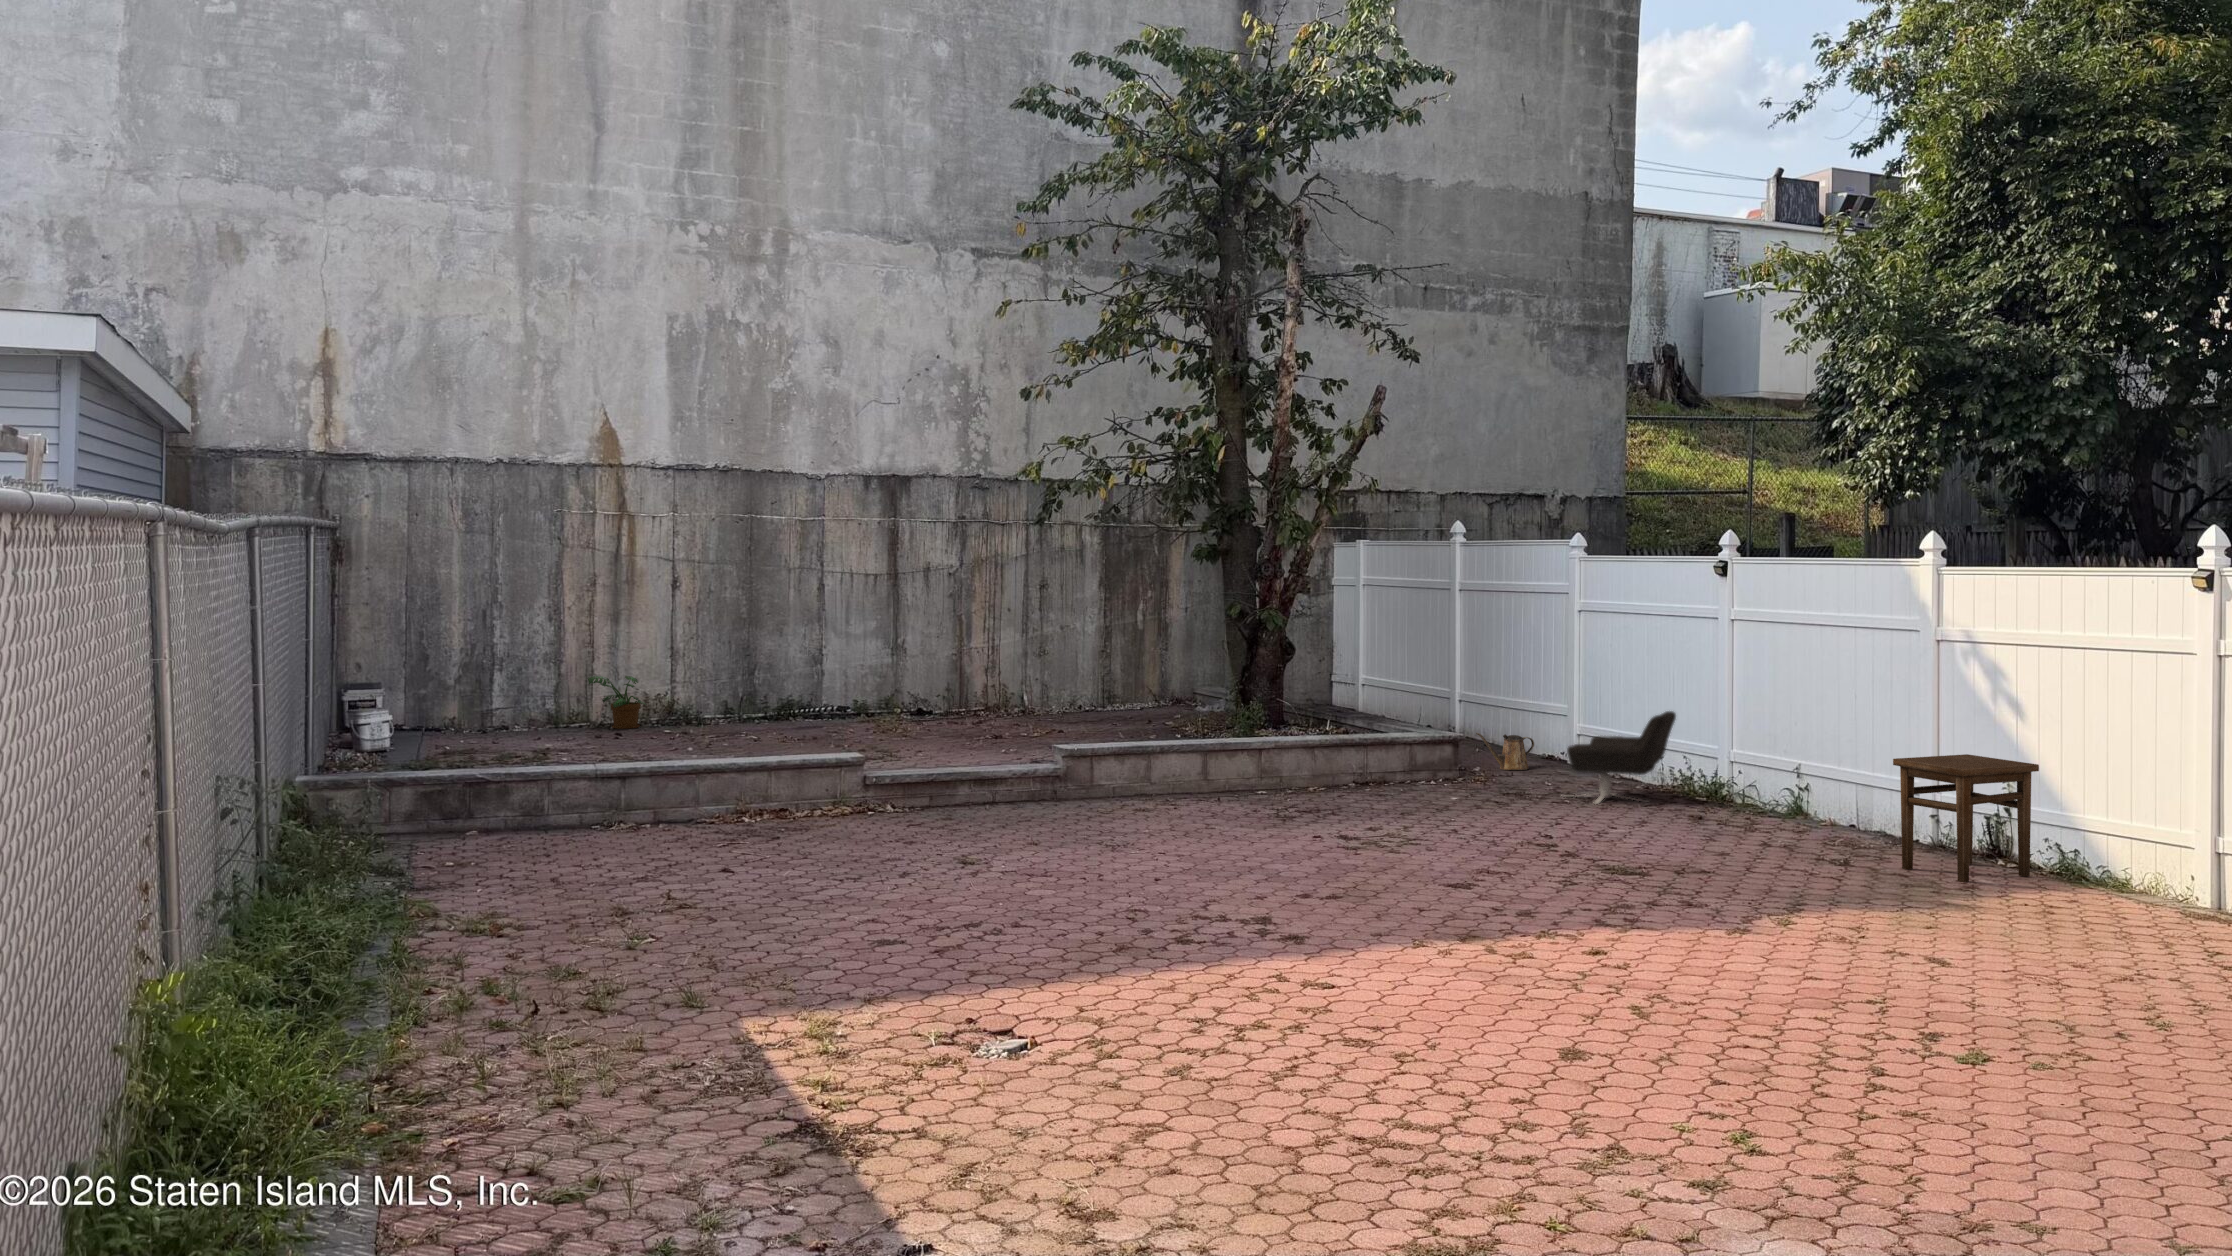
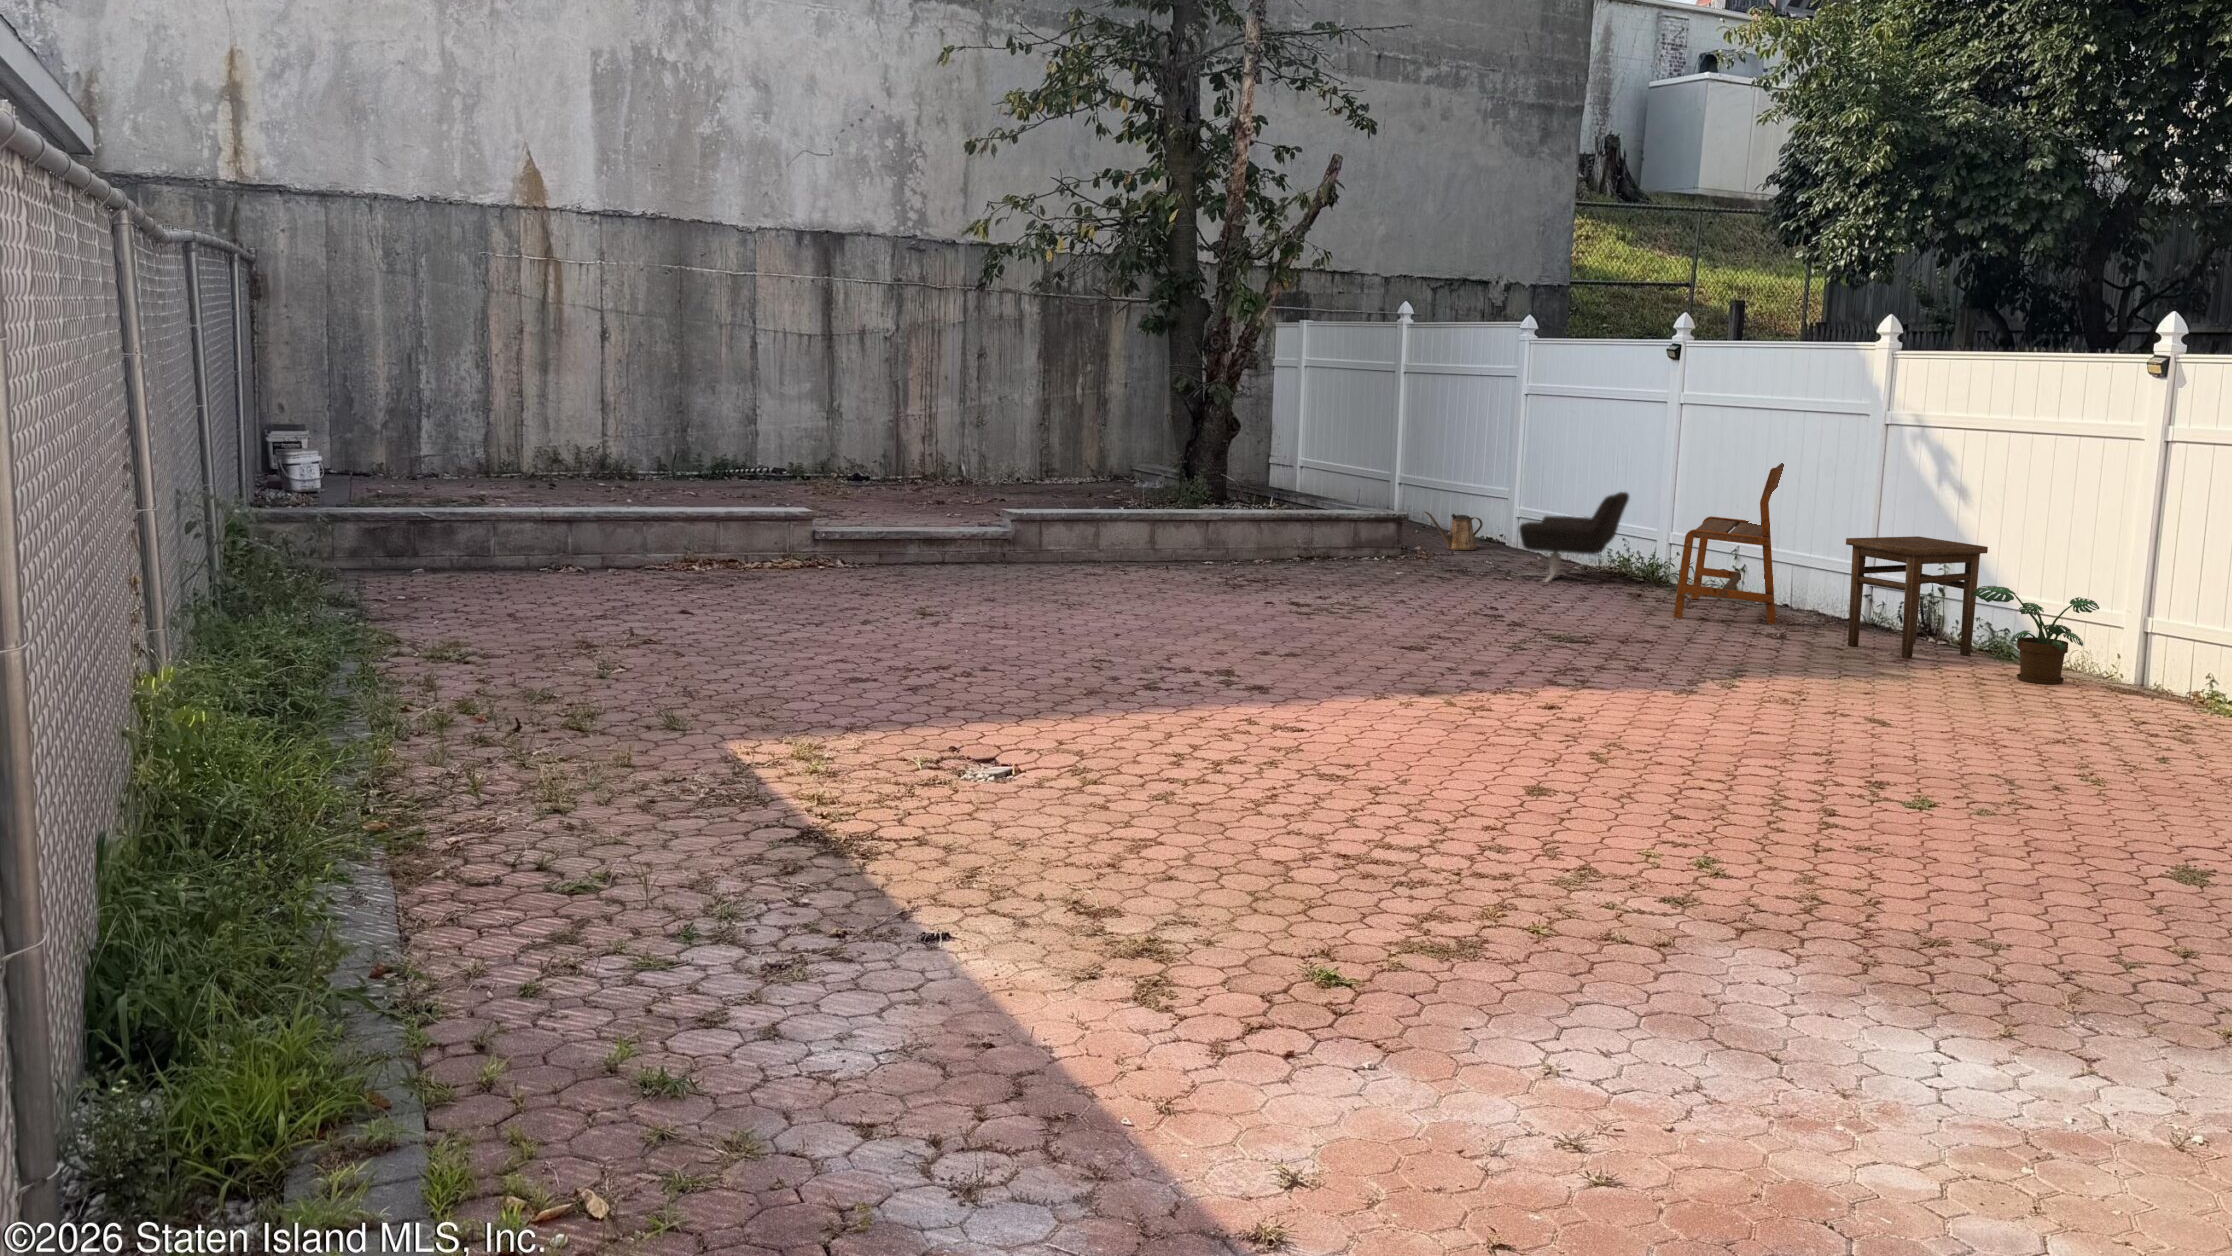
potted plant: present [588,676,646,729] -> present [1971,586,2099,684]
bench: none [1724,677,1838,845] -> present [1673,463,1784,624]

